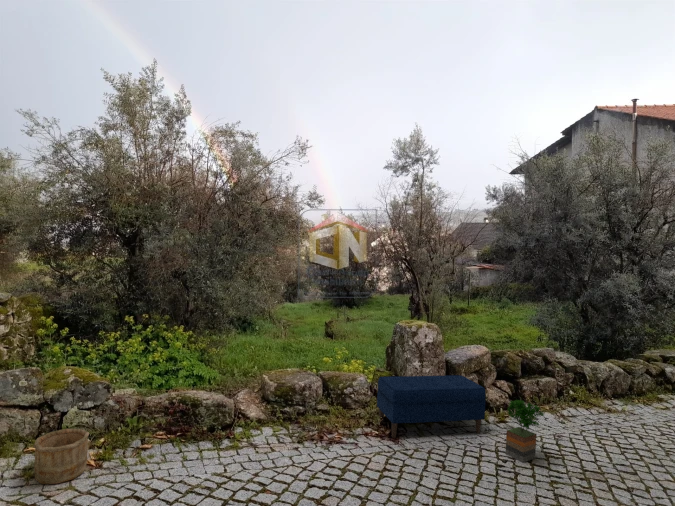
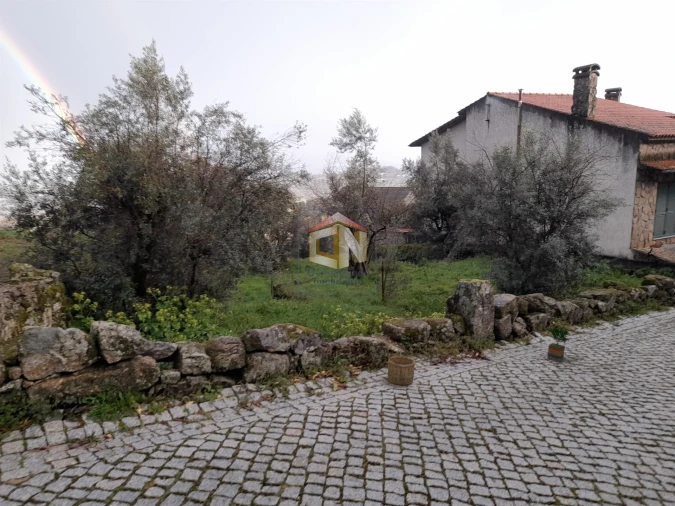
bench: present [377,375,486,438] -> none [462,315,529,356]
wooden bucket: present [33,429,89,484] -> present [388,356,416,385]

